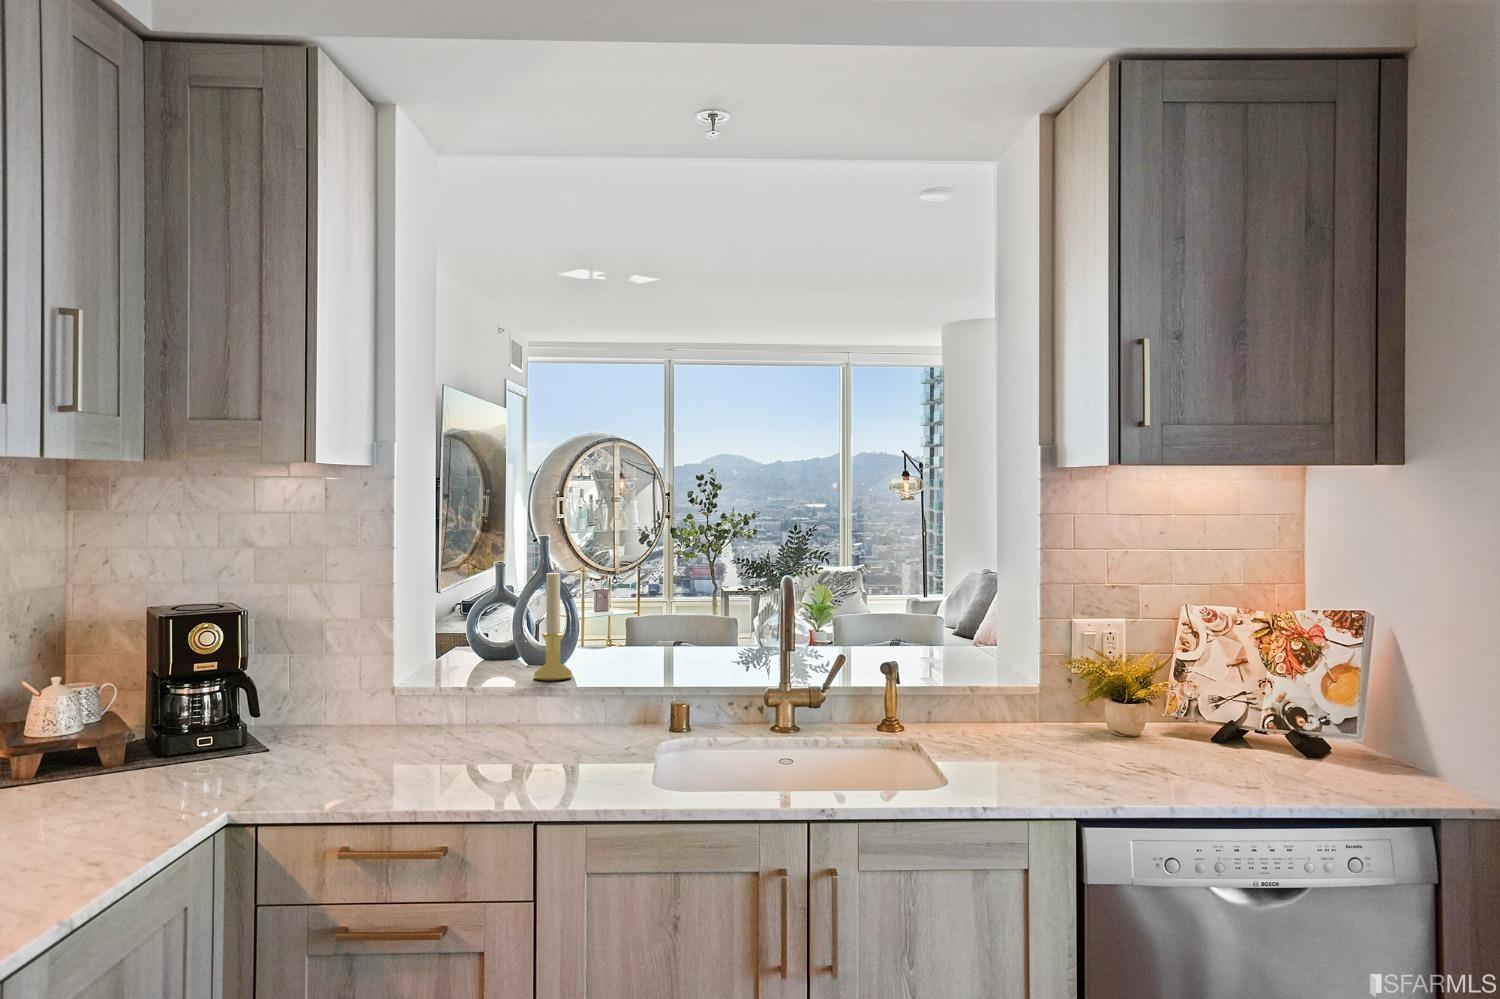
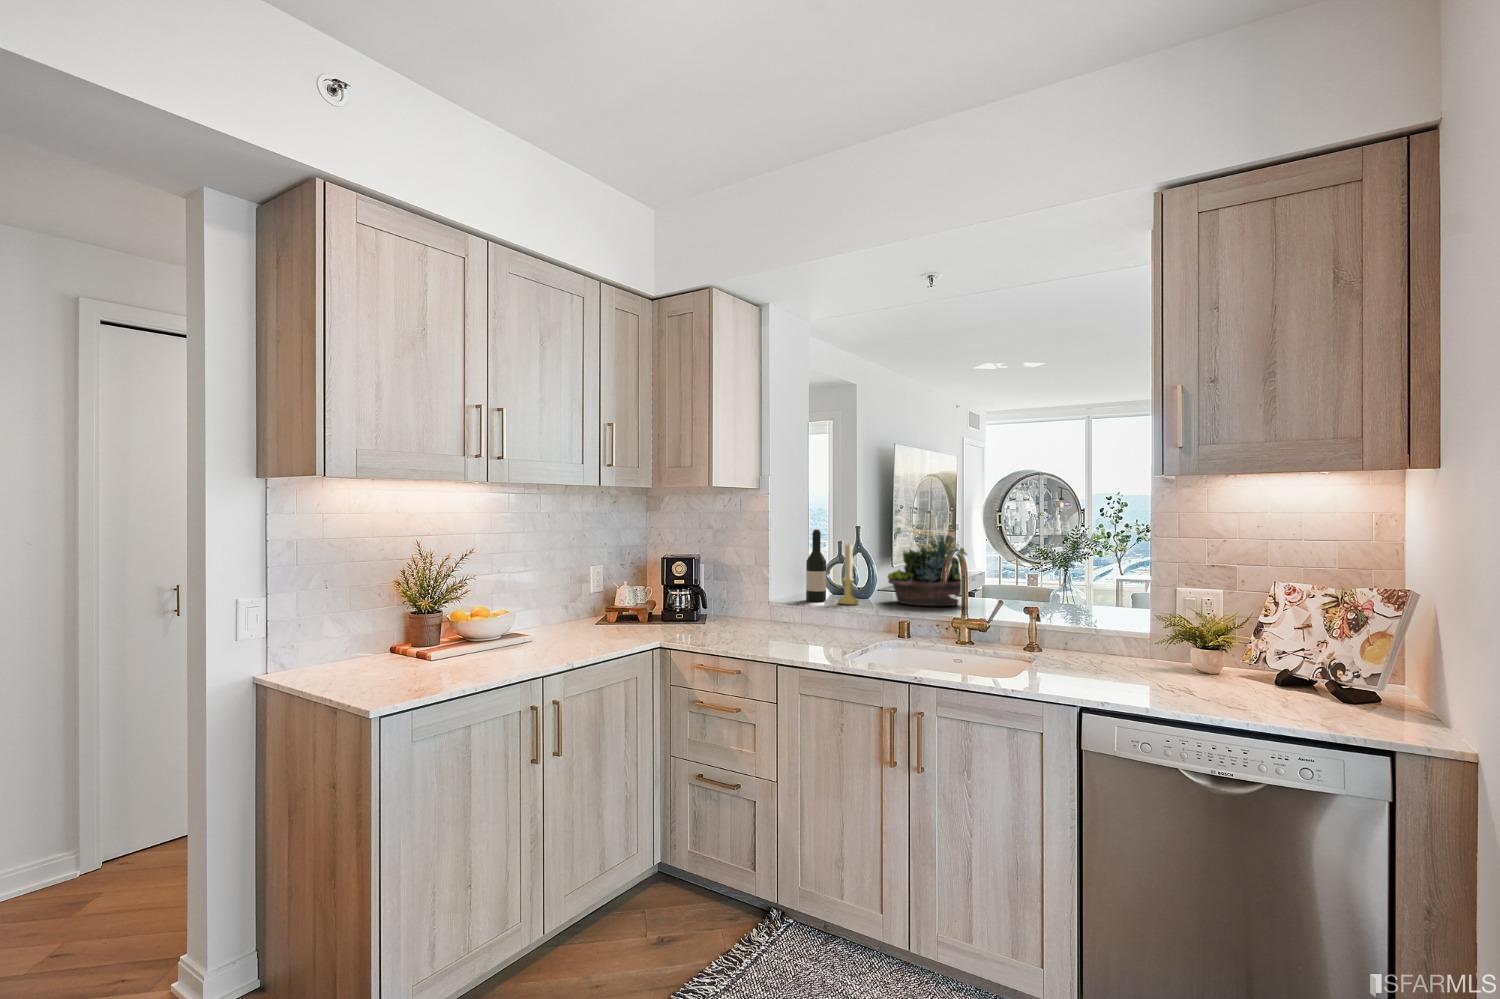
wine bottle: none [467,547,504,680] -> present [806,530,826,602]
succulent planter: none [597,547,735,669] -> present [887,536,967,606]

